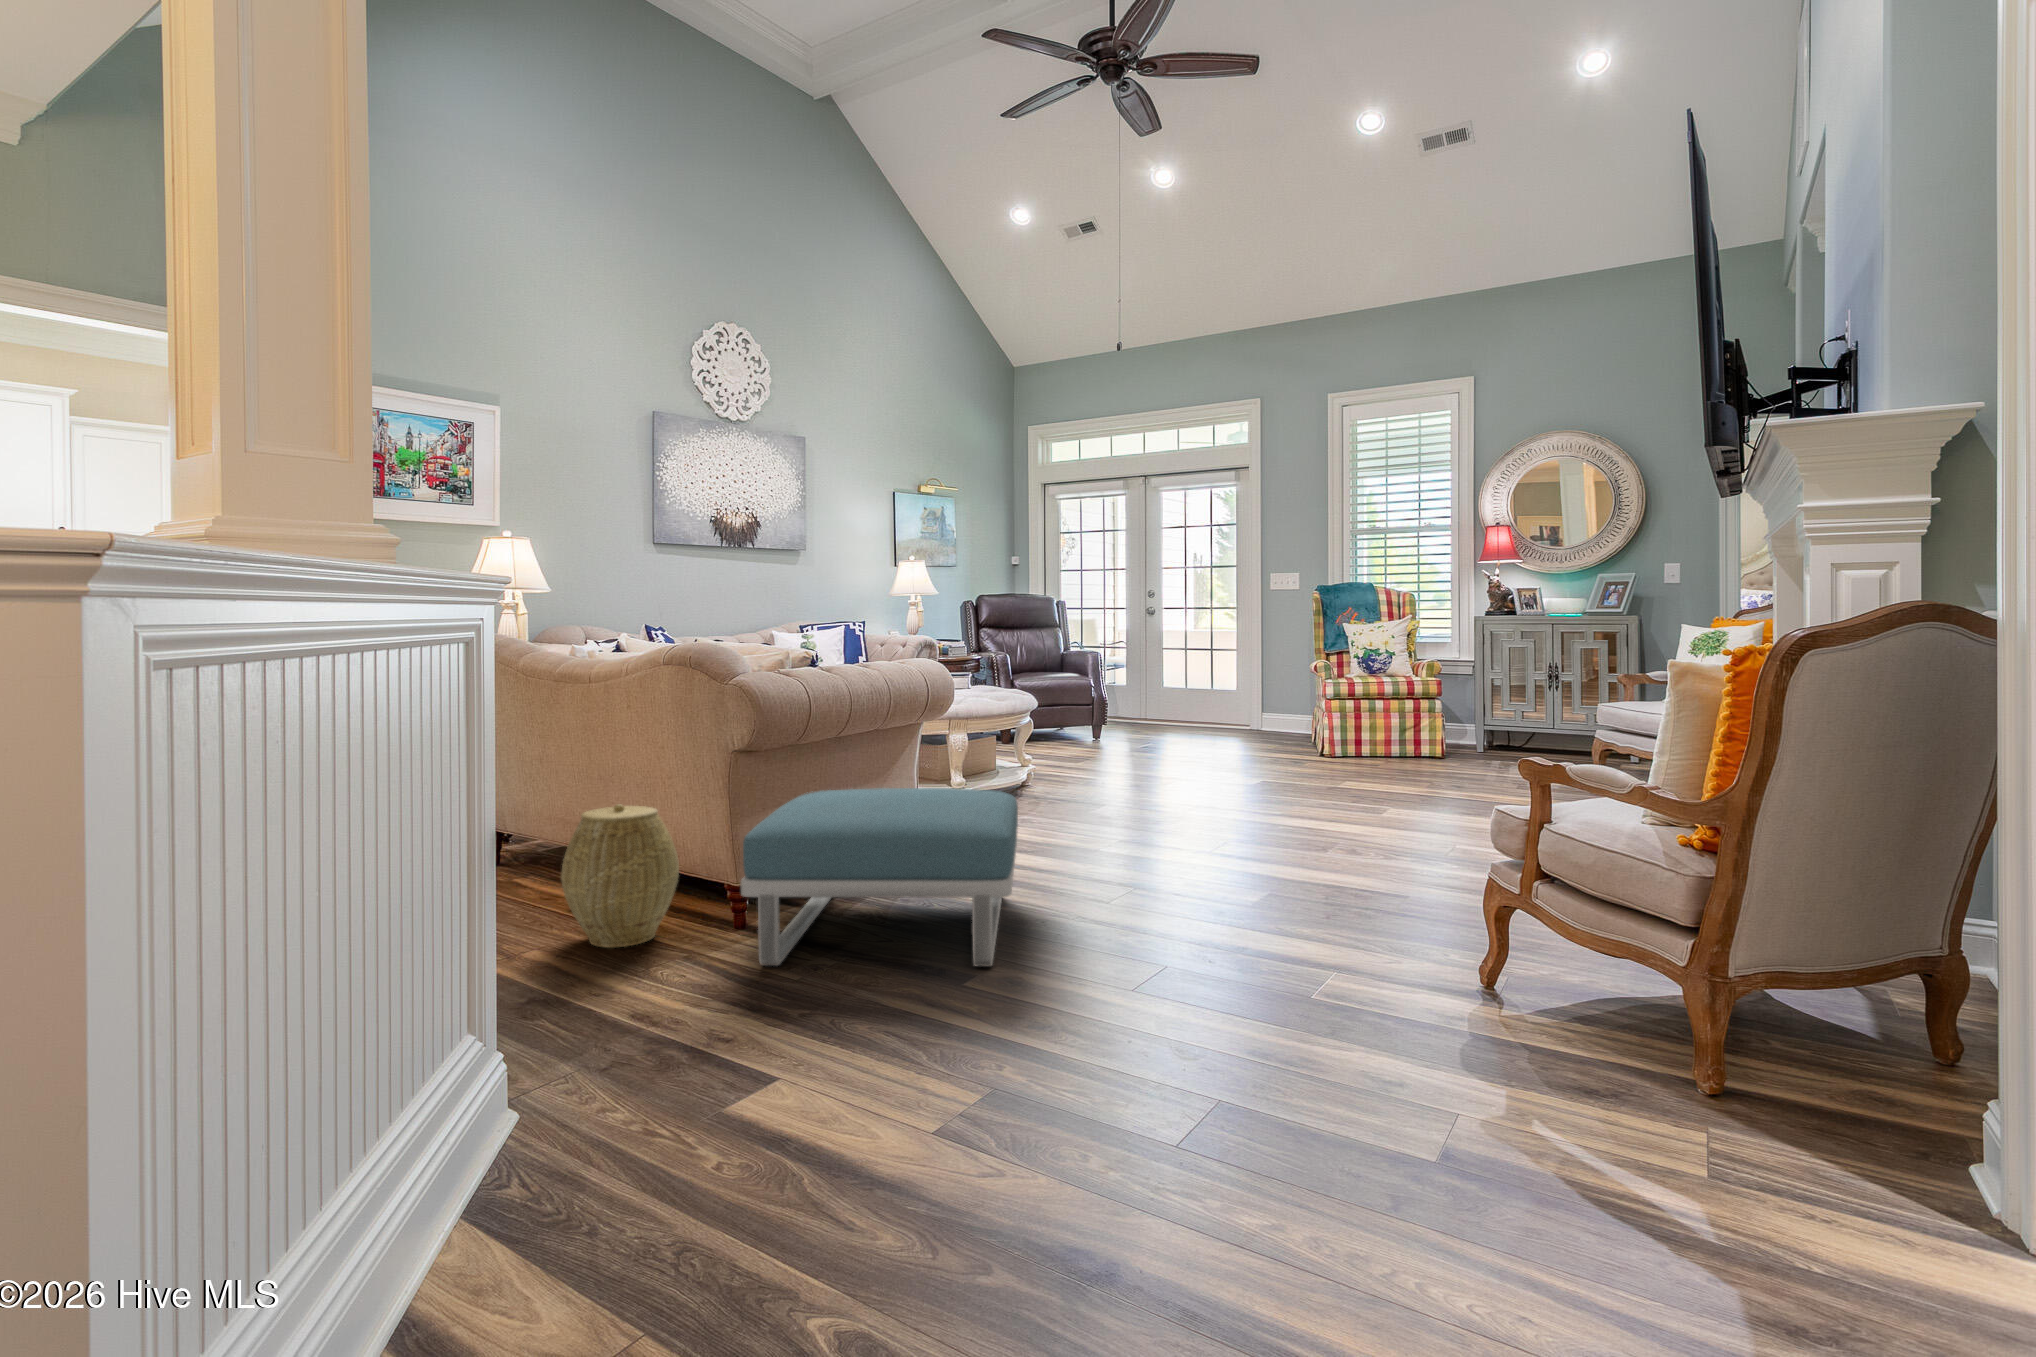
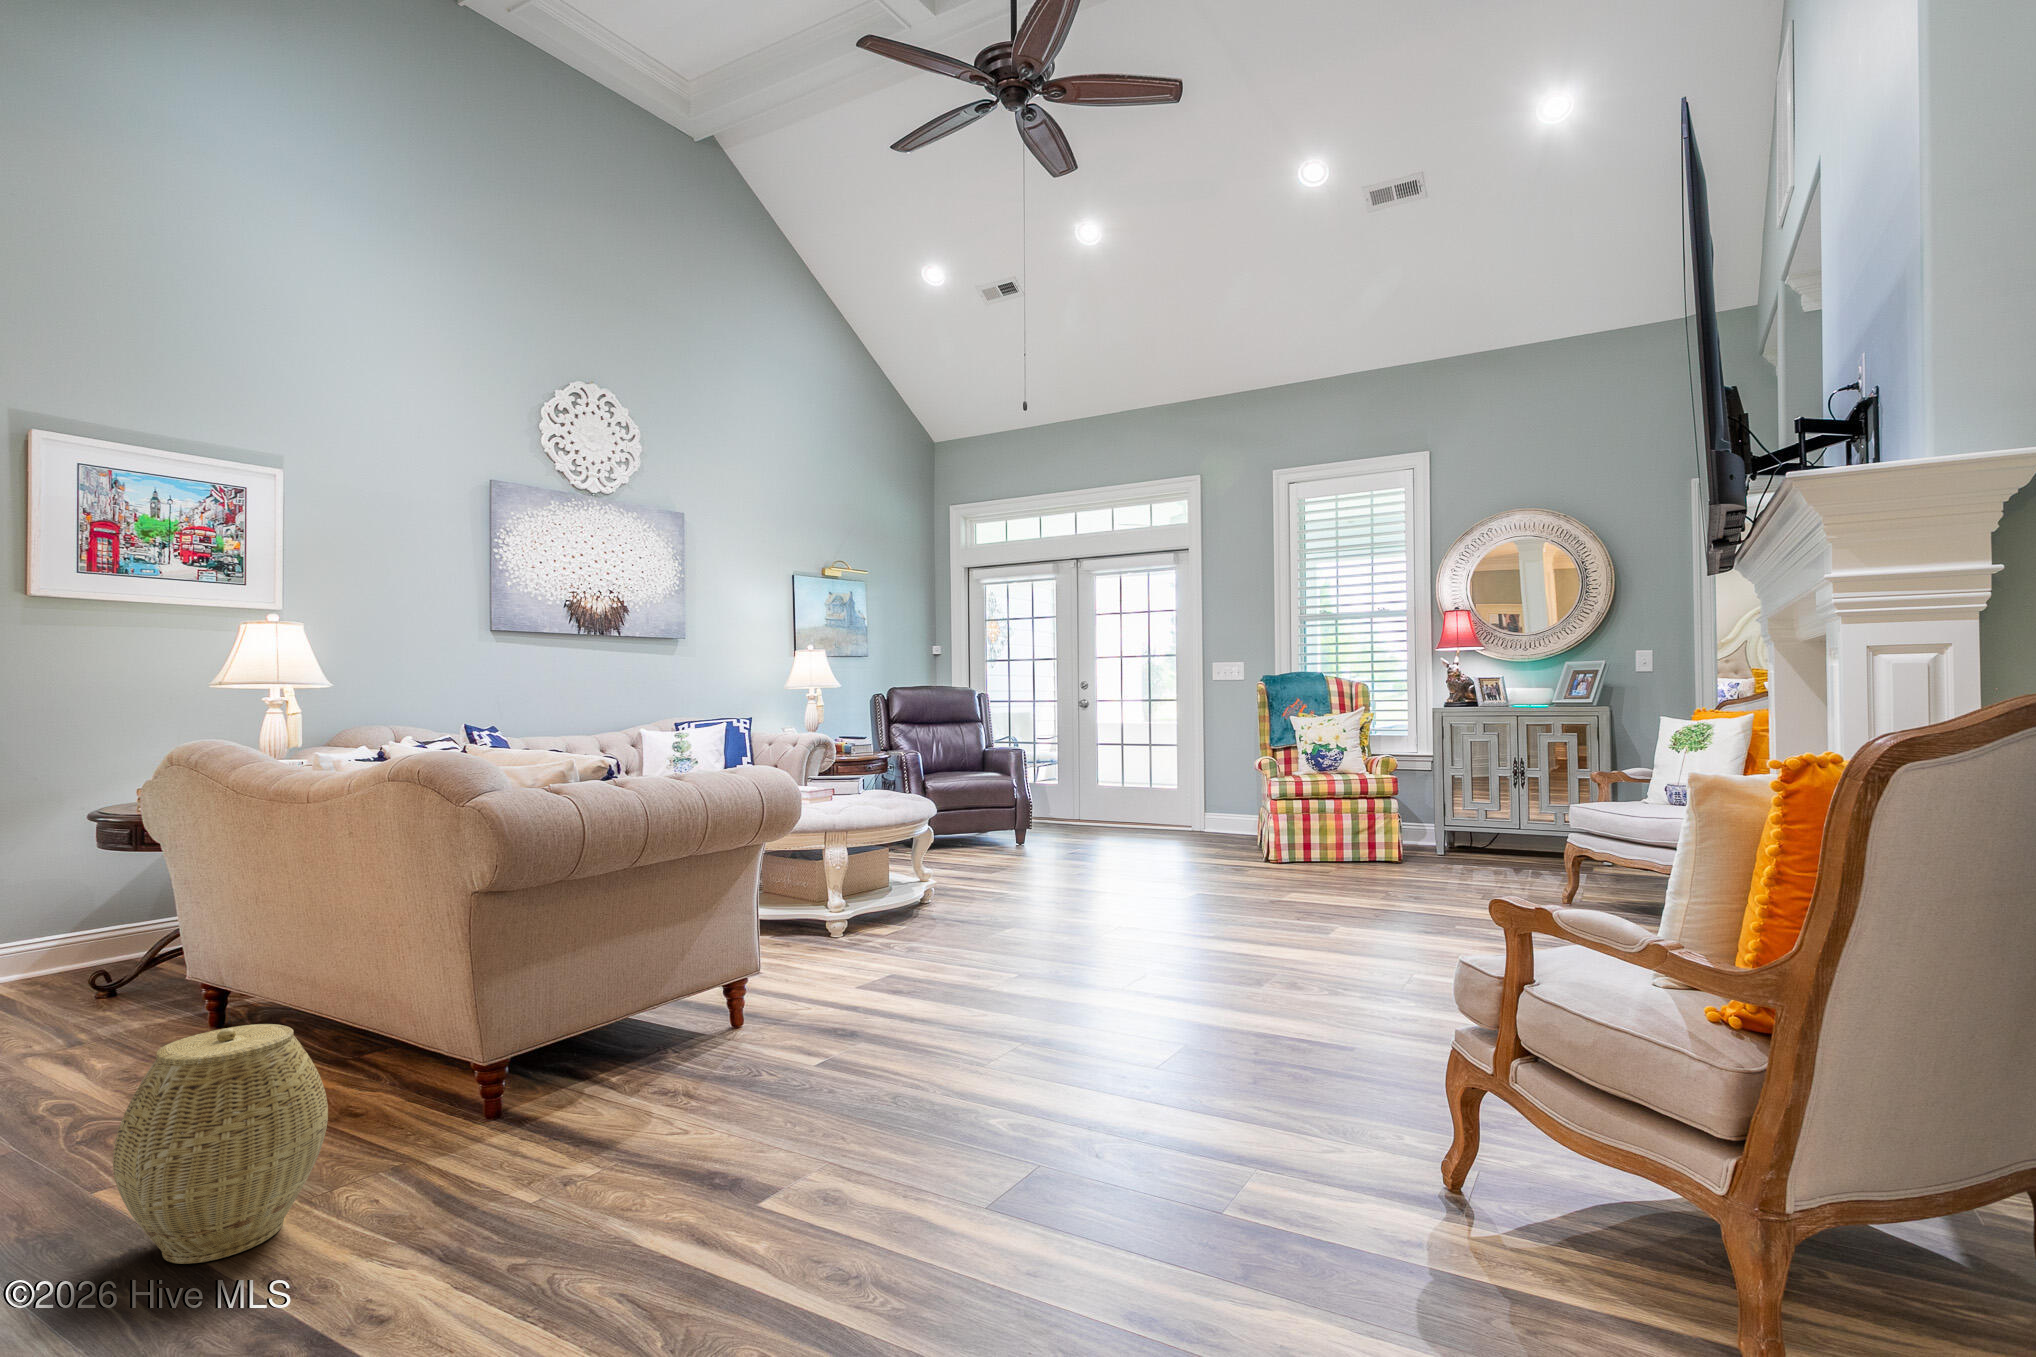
footstool: present [741,788,1018,966] -> none [373,975,858,1304]

